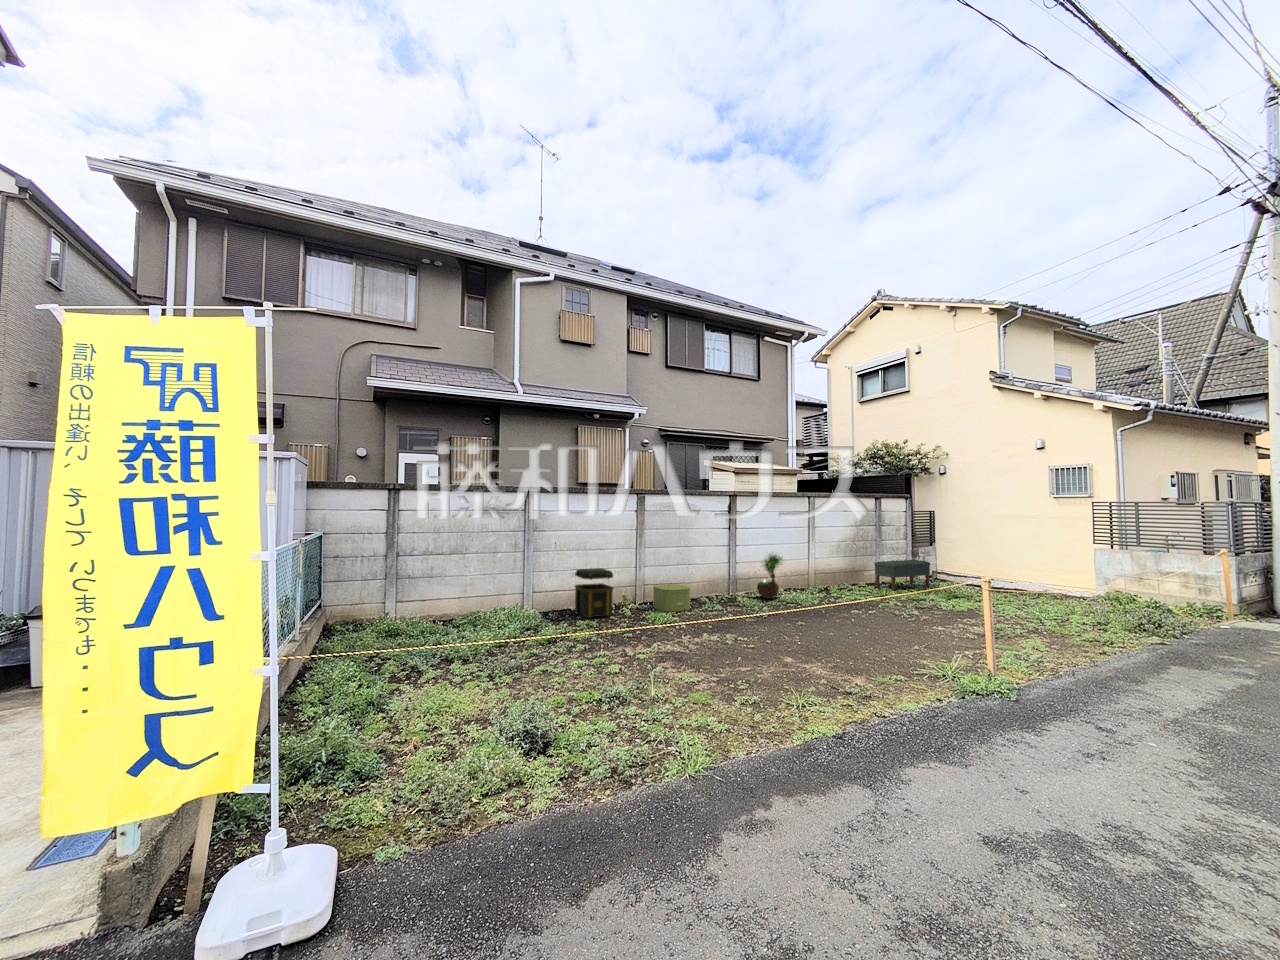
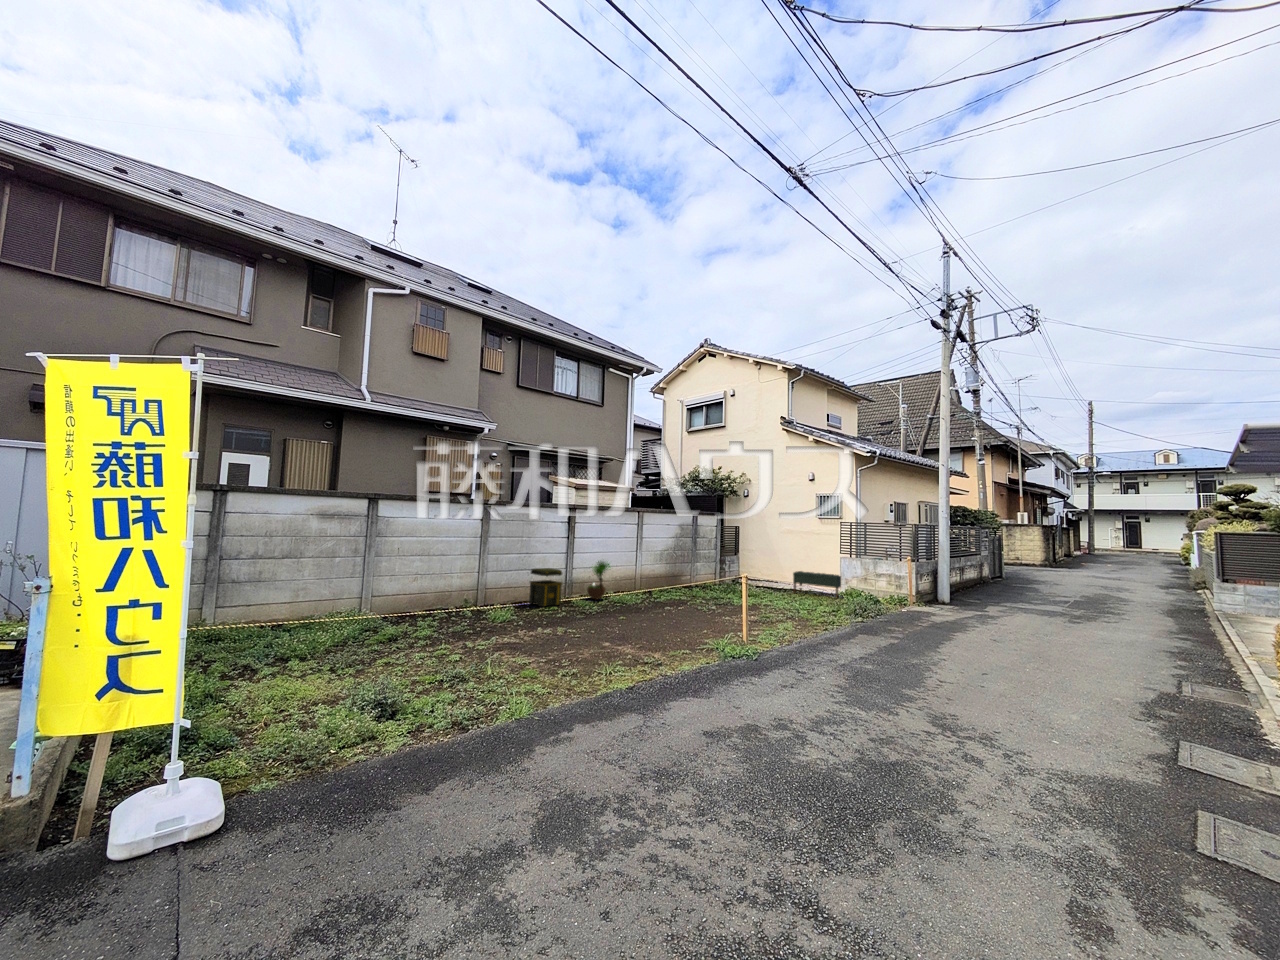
bench: present [874,560,930,590] -> present [793,571,843,598]
toolbox: present [575,568,614,618] -> present [529,568,562,607]
storage box: present [653,584,690,612] -> none [493,587,528,611]

